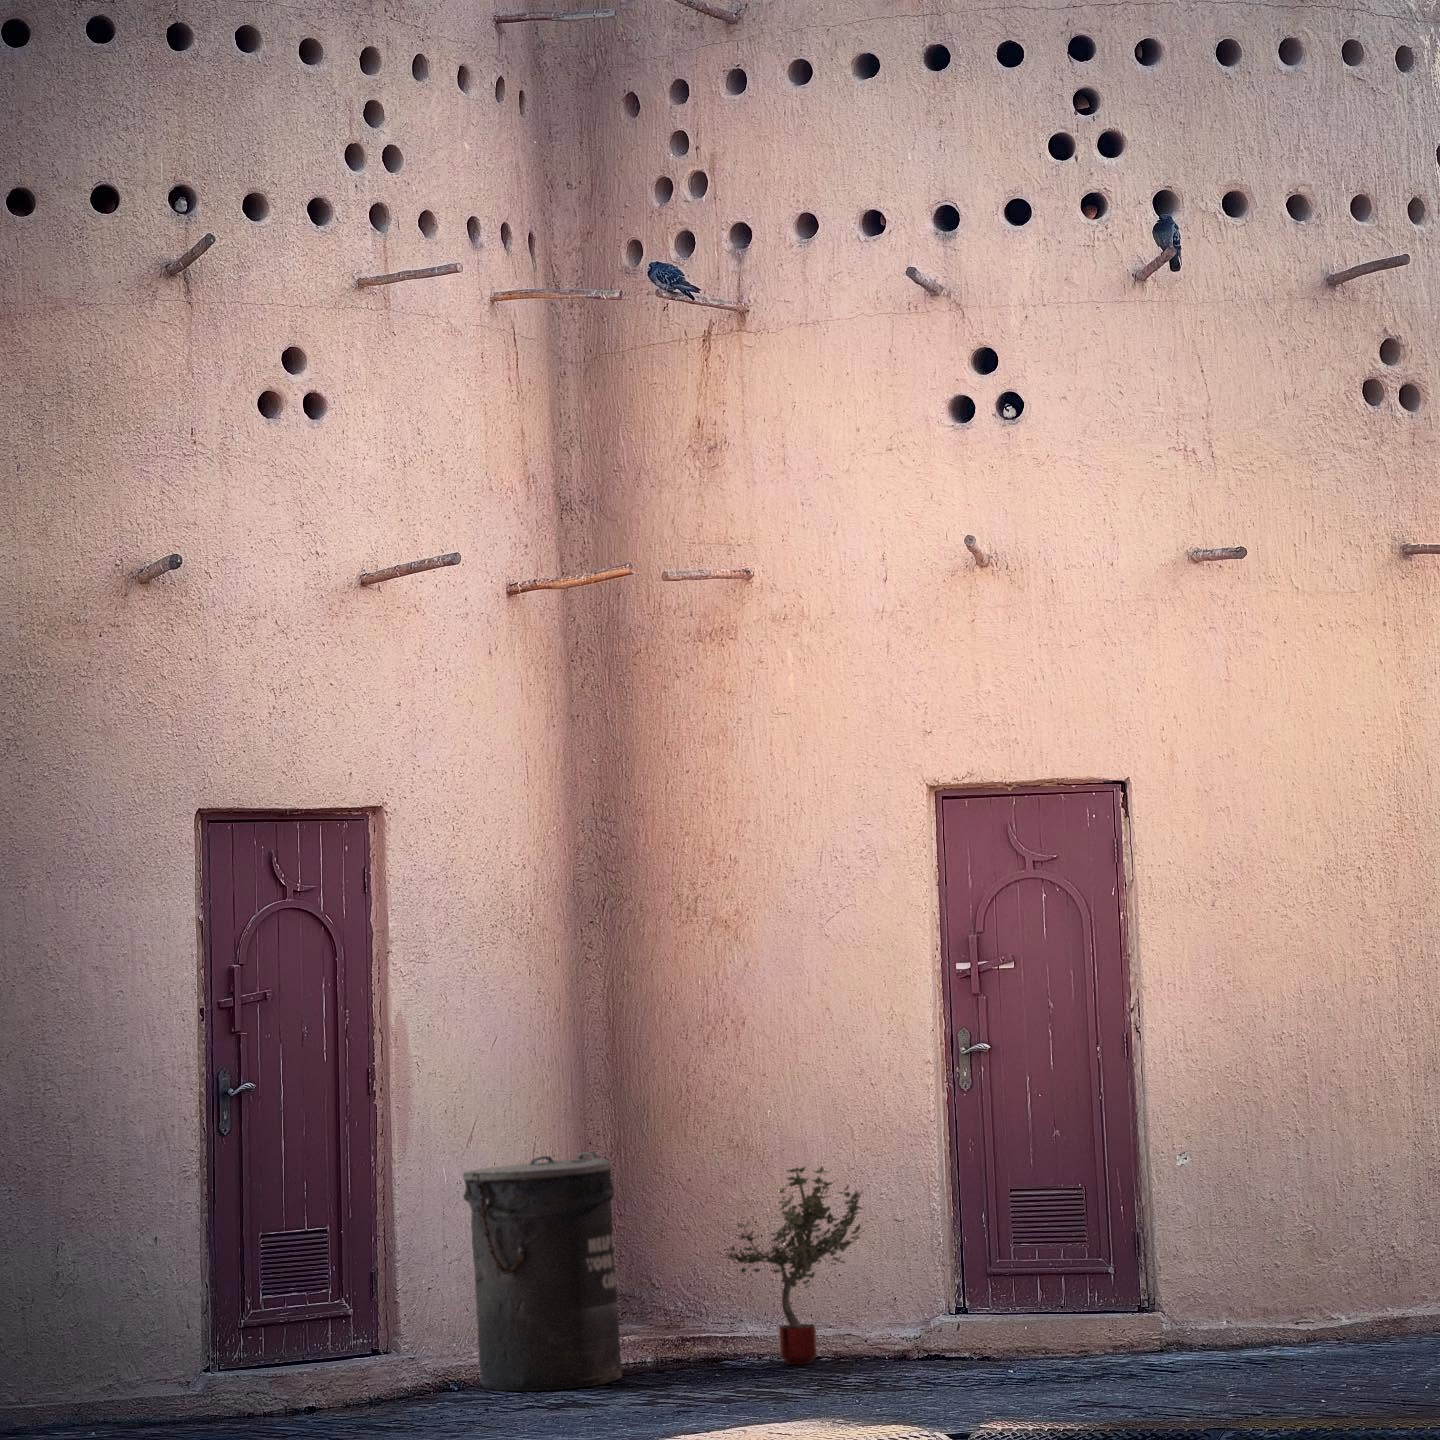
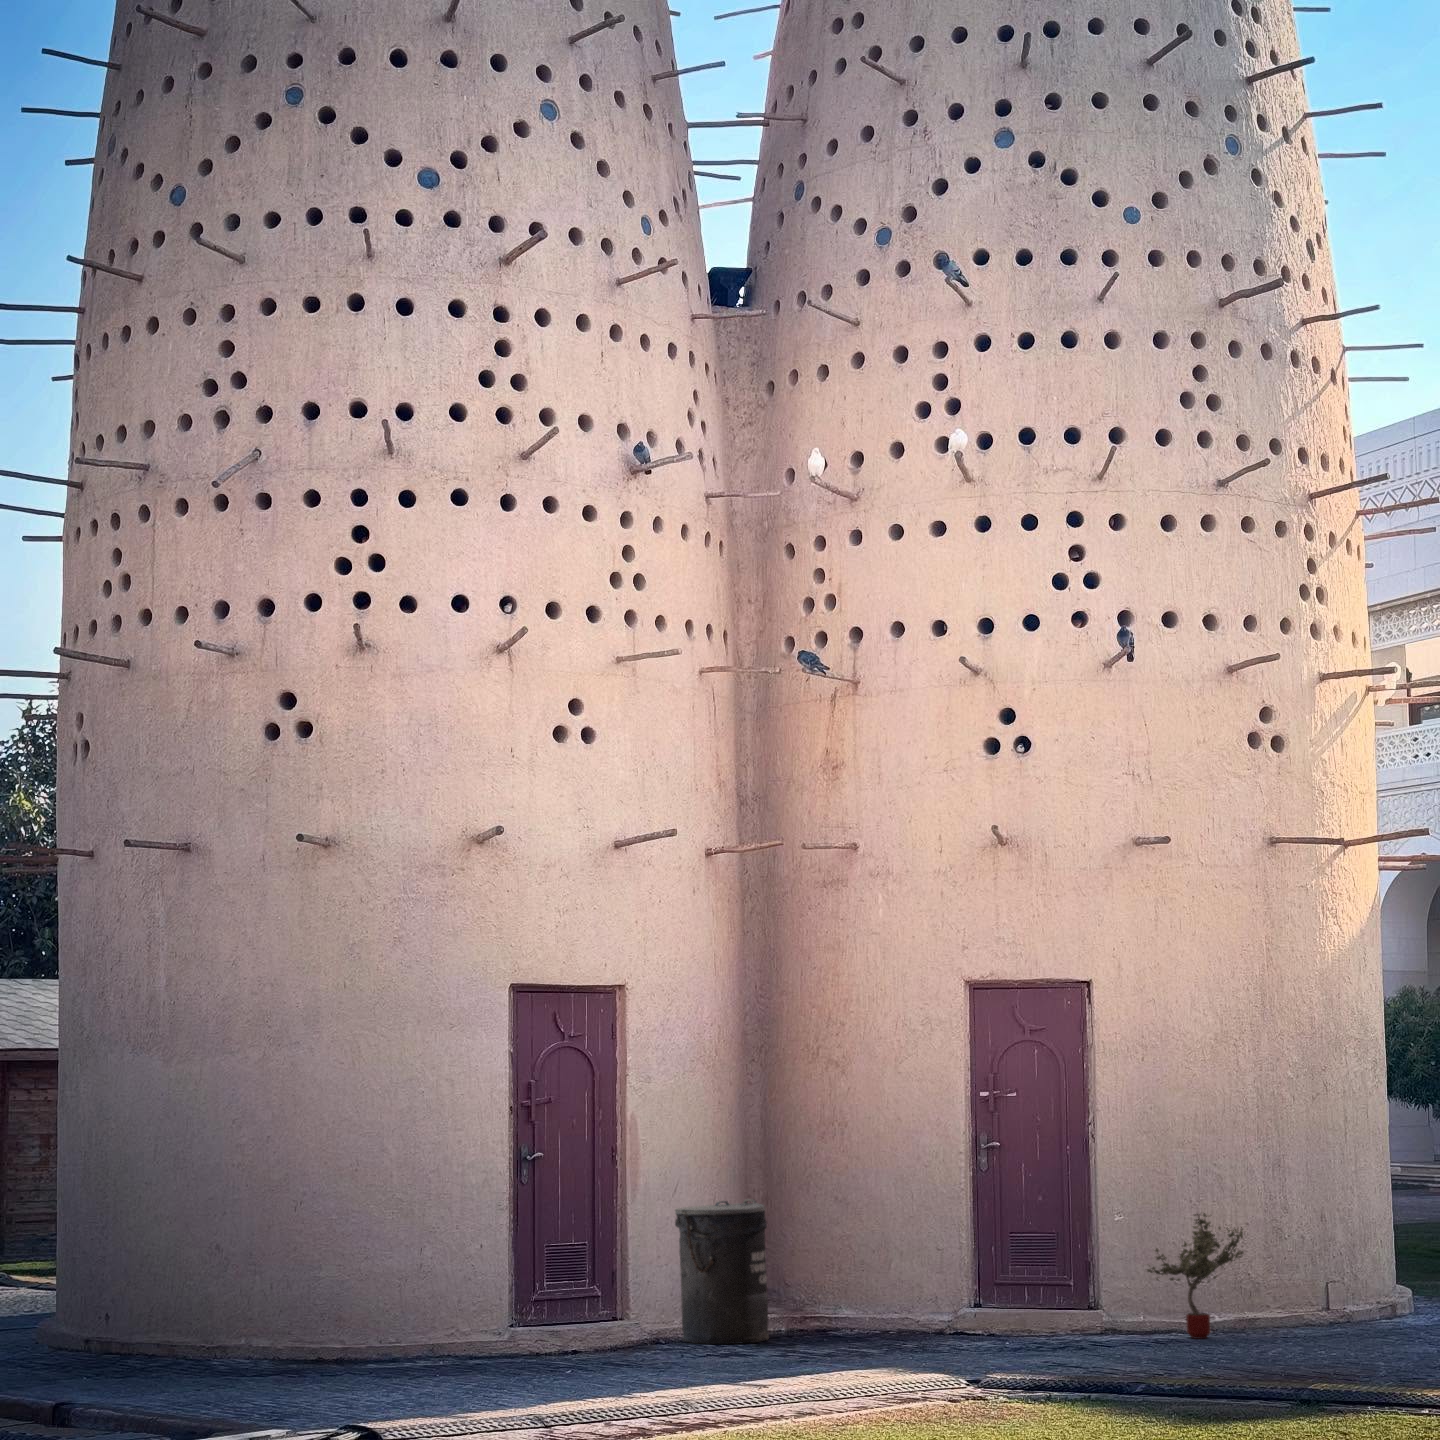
potted tree: present [727,1167,862,1365] -> present [1147,1213,1243,1339]

